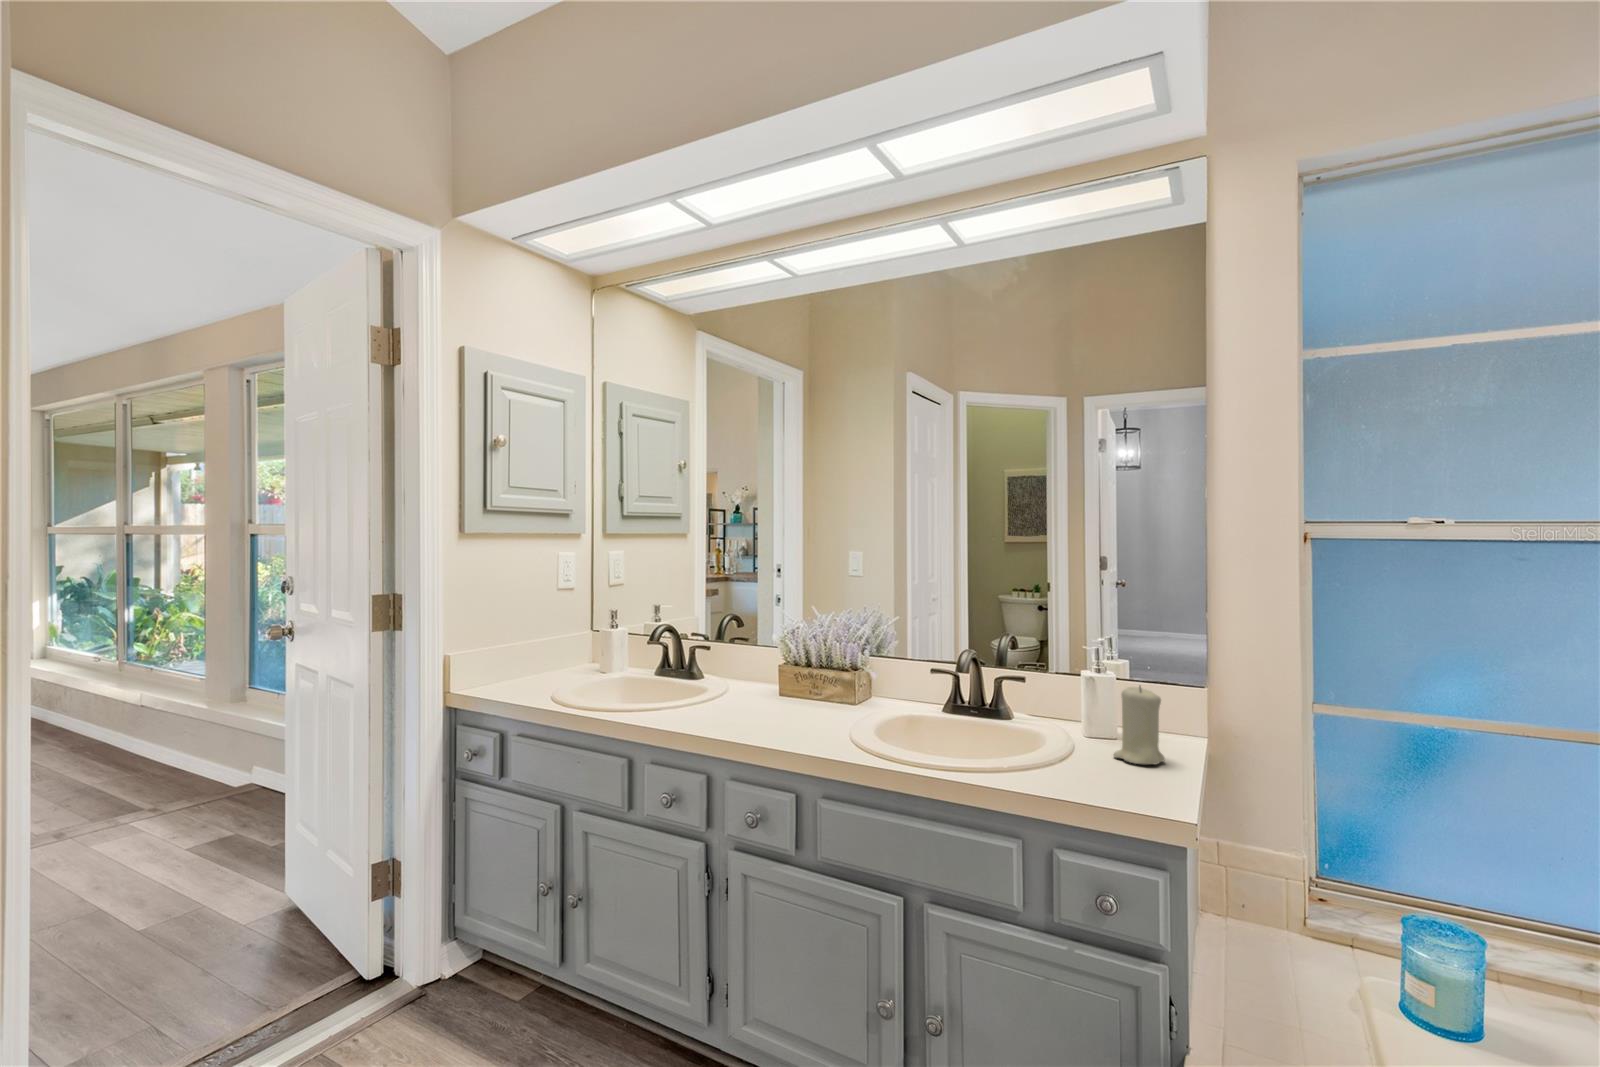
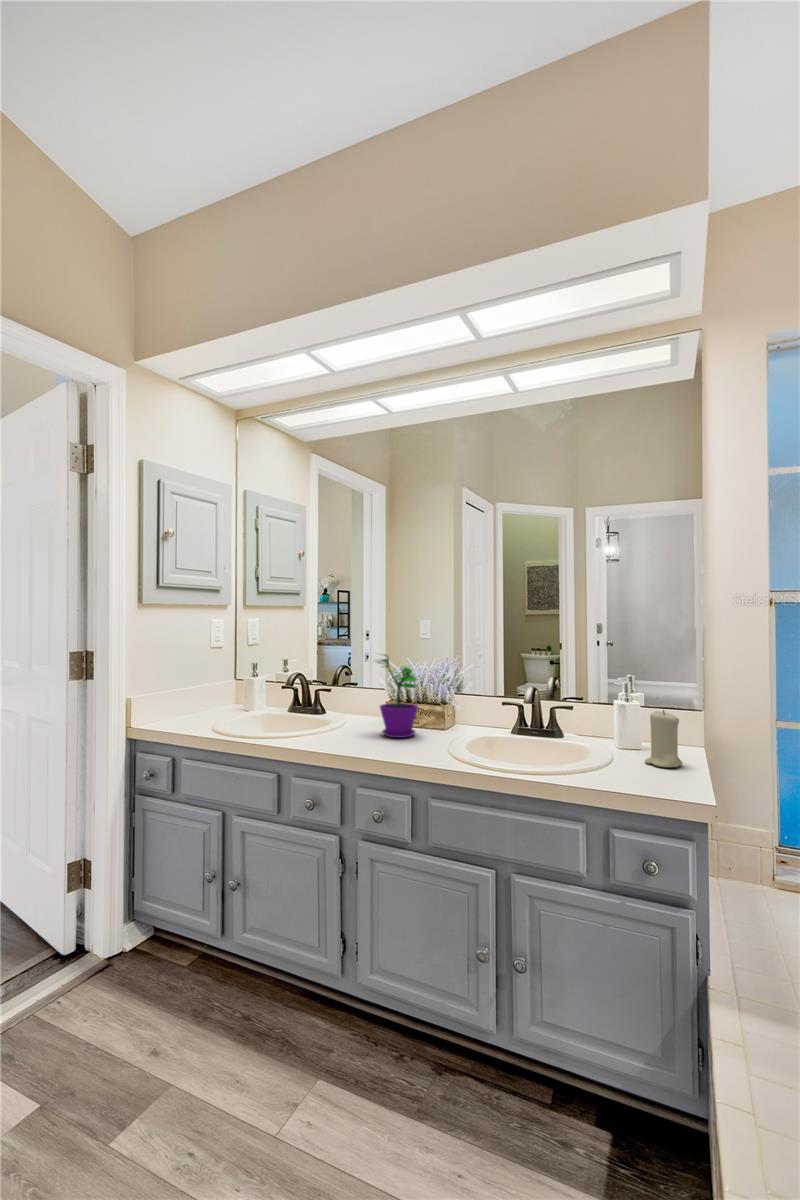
flower pot: none [755,593,818,714] -> present [378,655,418,738]

